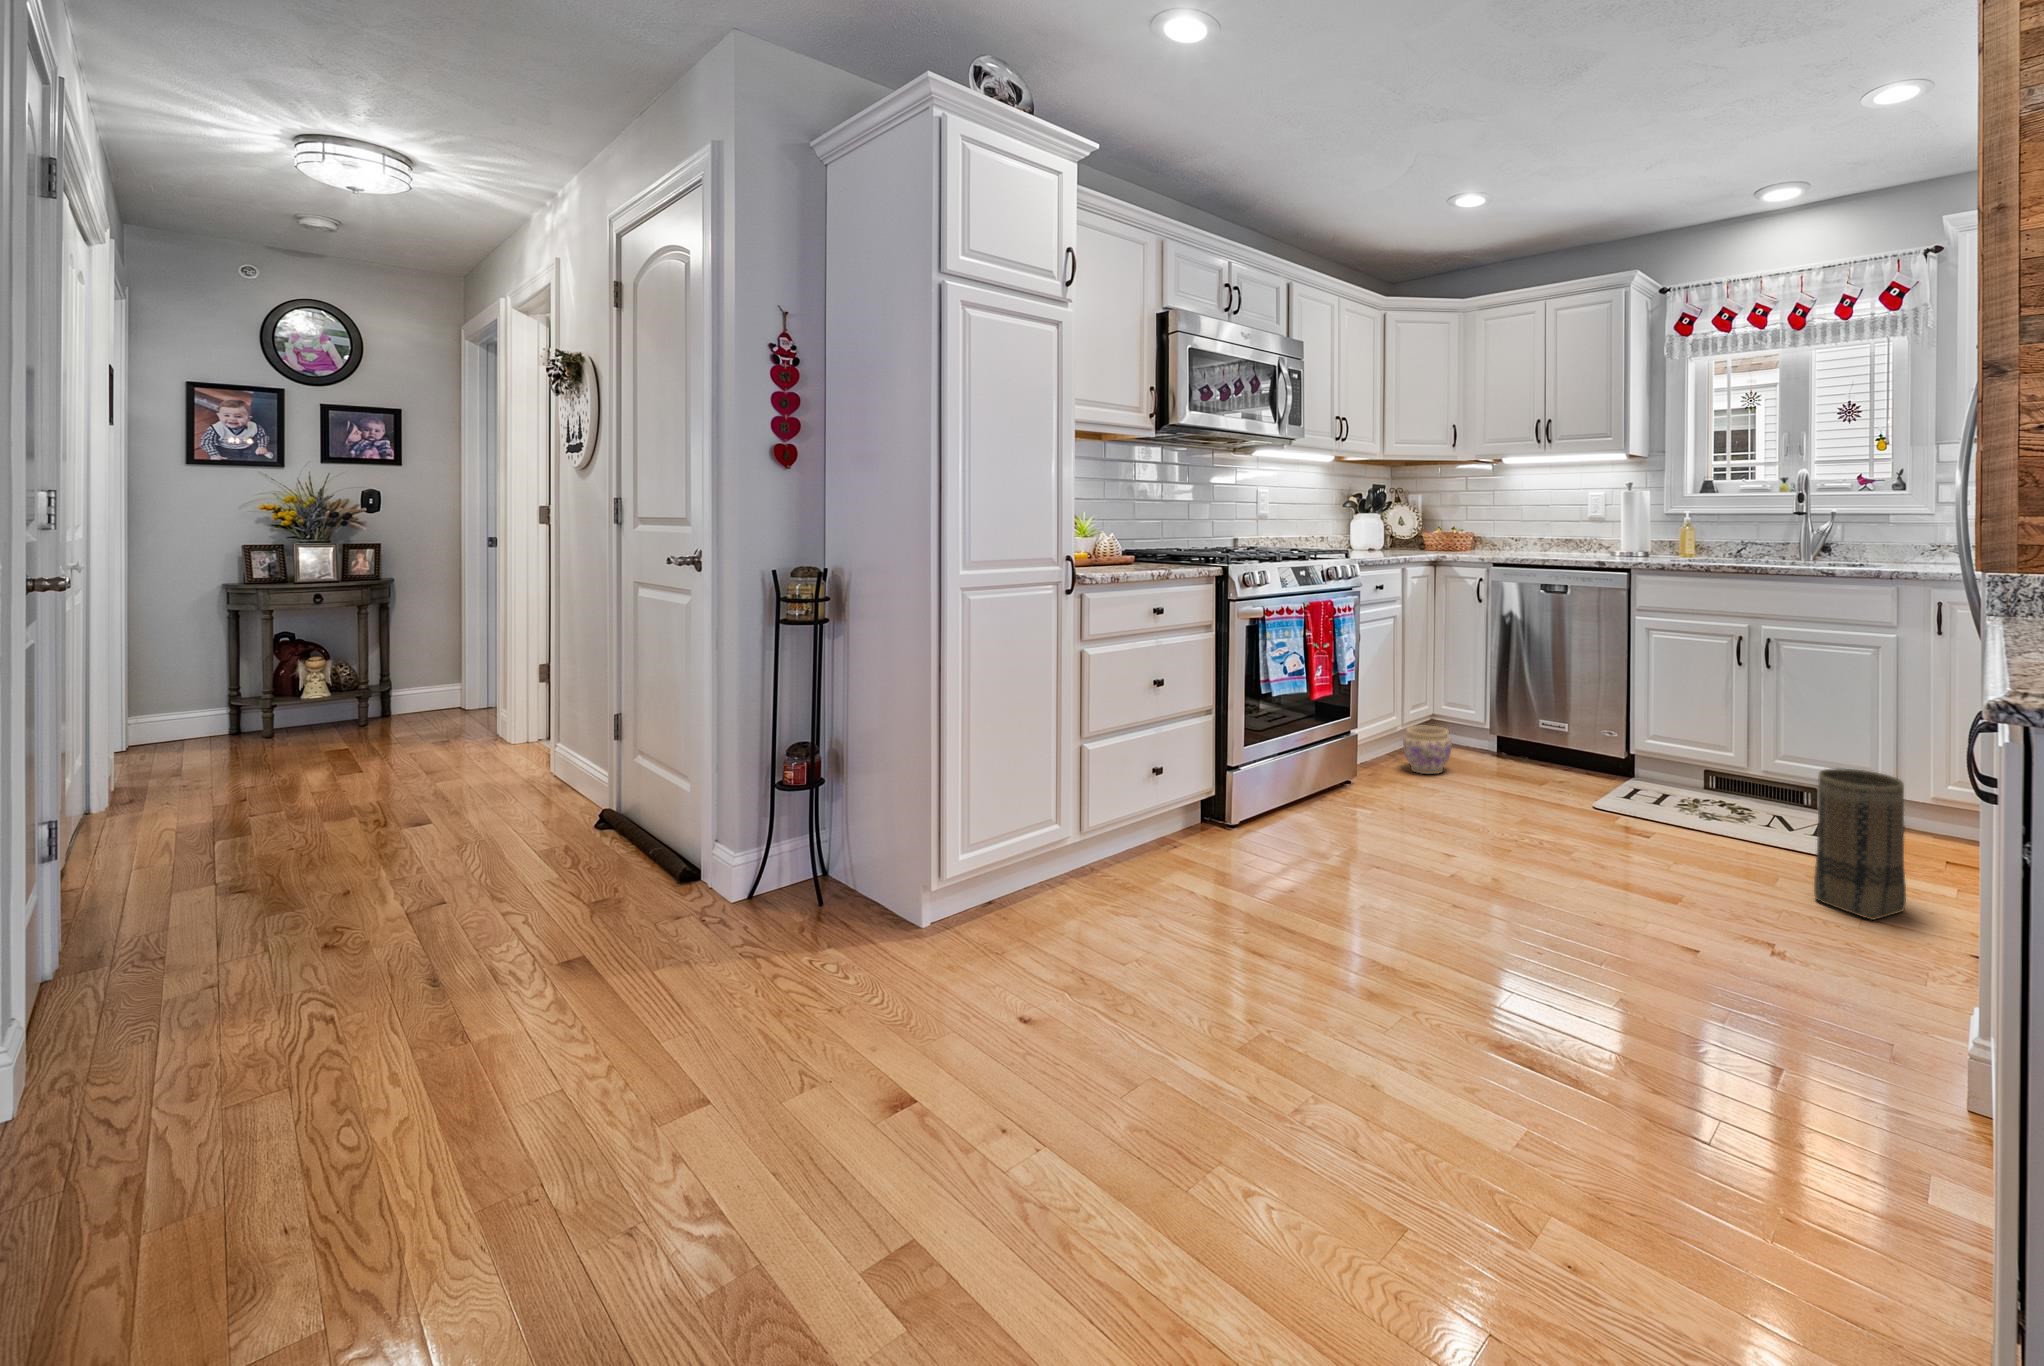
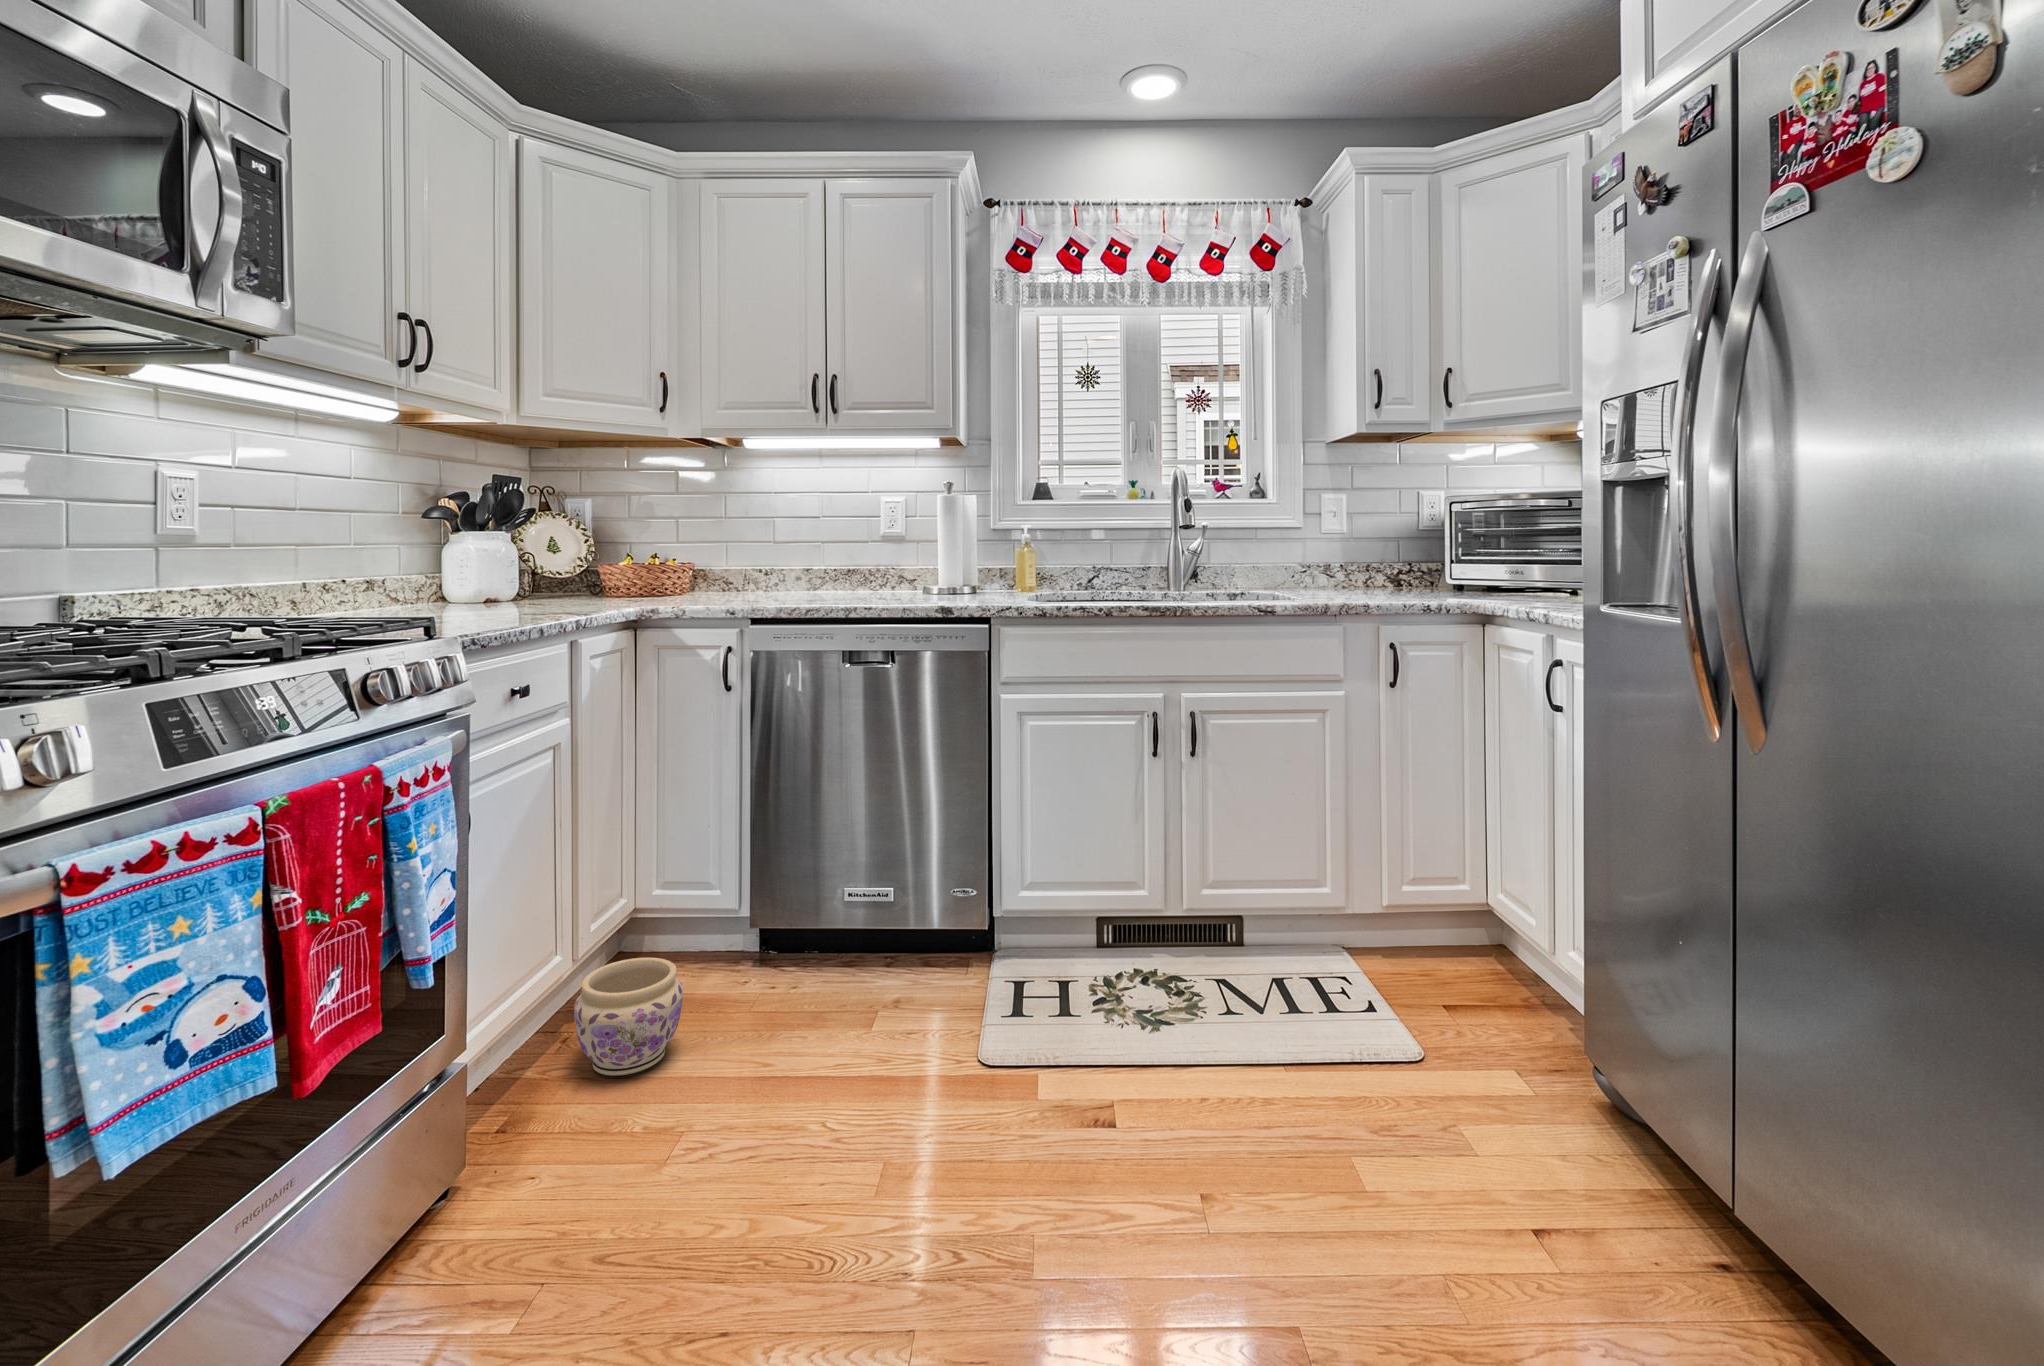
basket: present [1814,768,1906,920] -> none [1456,980,1601,1292]

